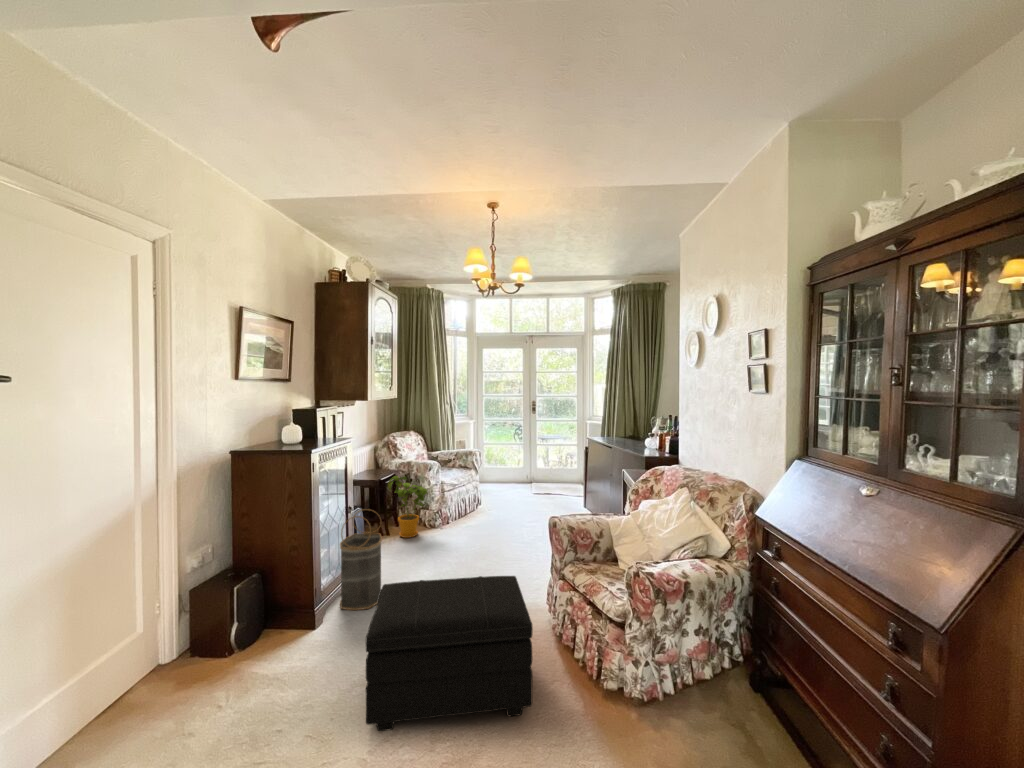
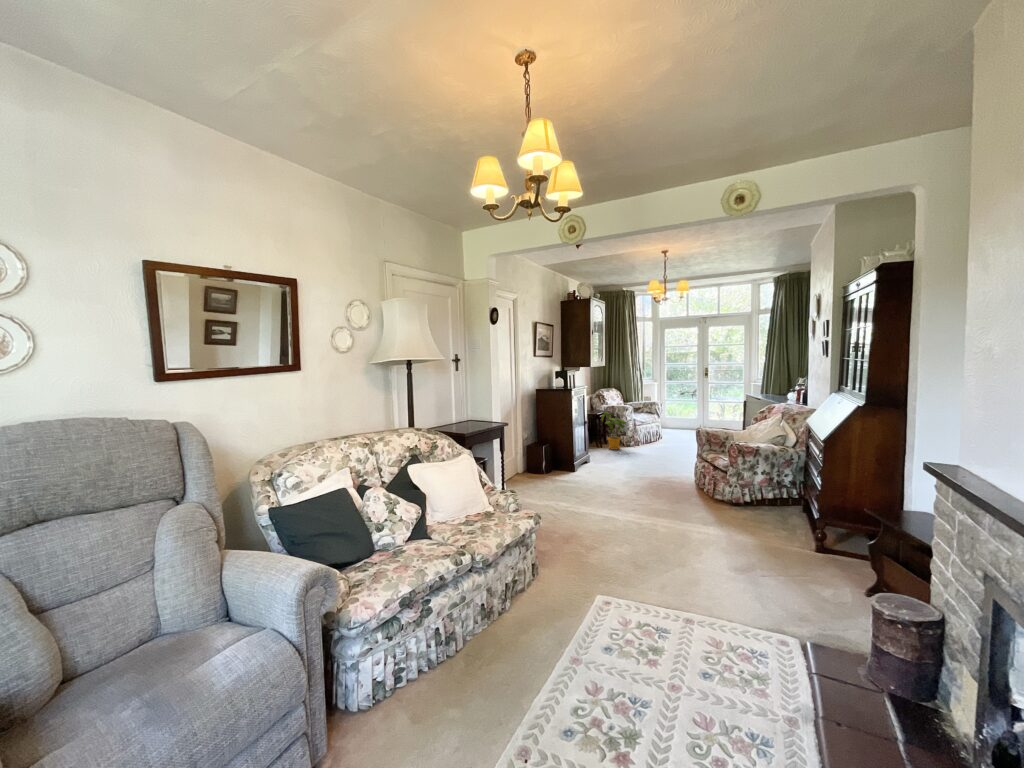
basket: present [340,509,382,610] -> none [582,422,604,469]
footstool: present [366,576,533,731] -> none [604,446,676,499]

